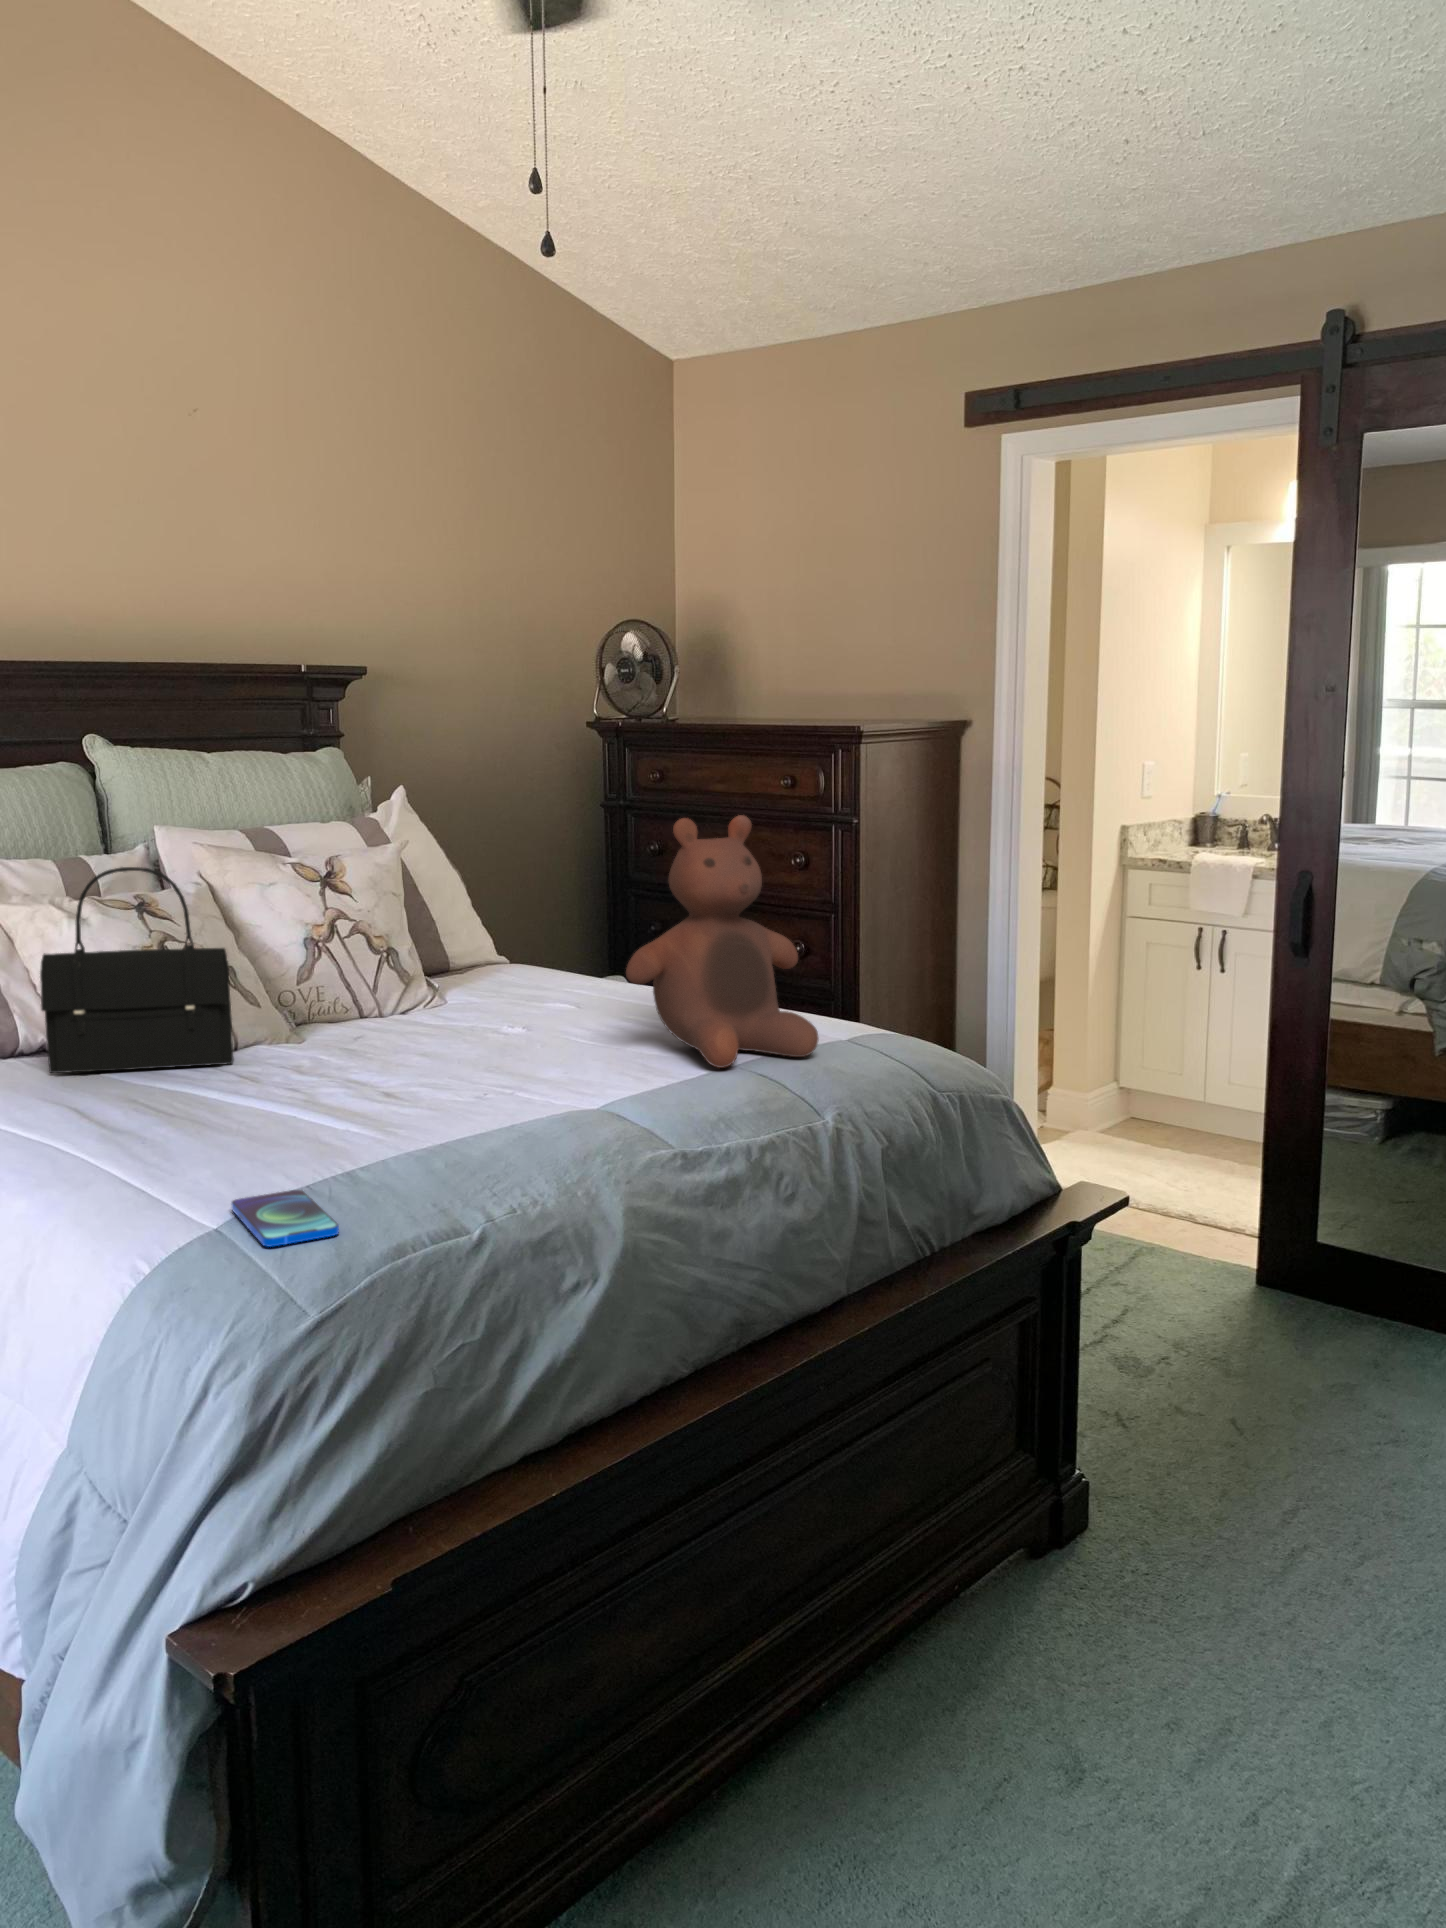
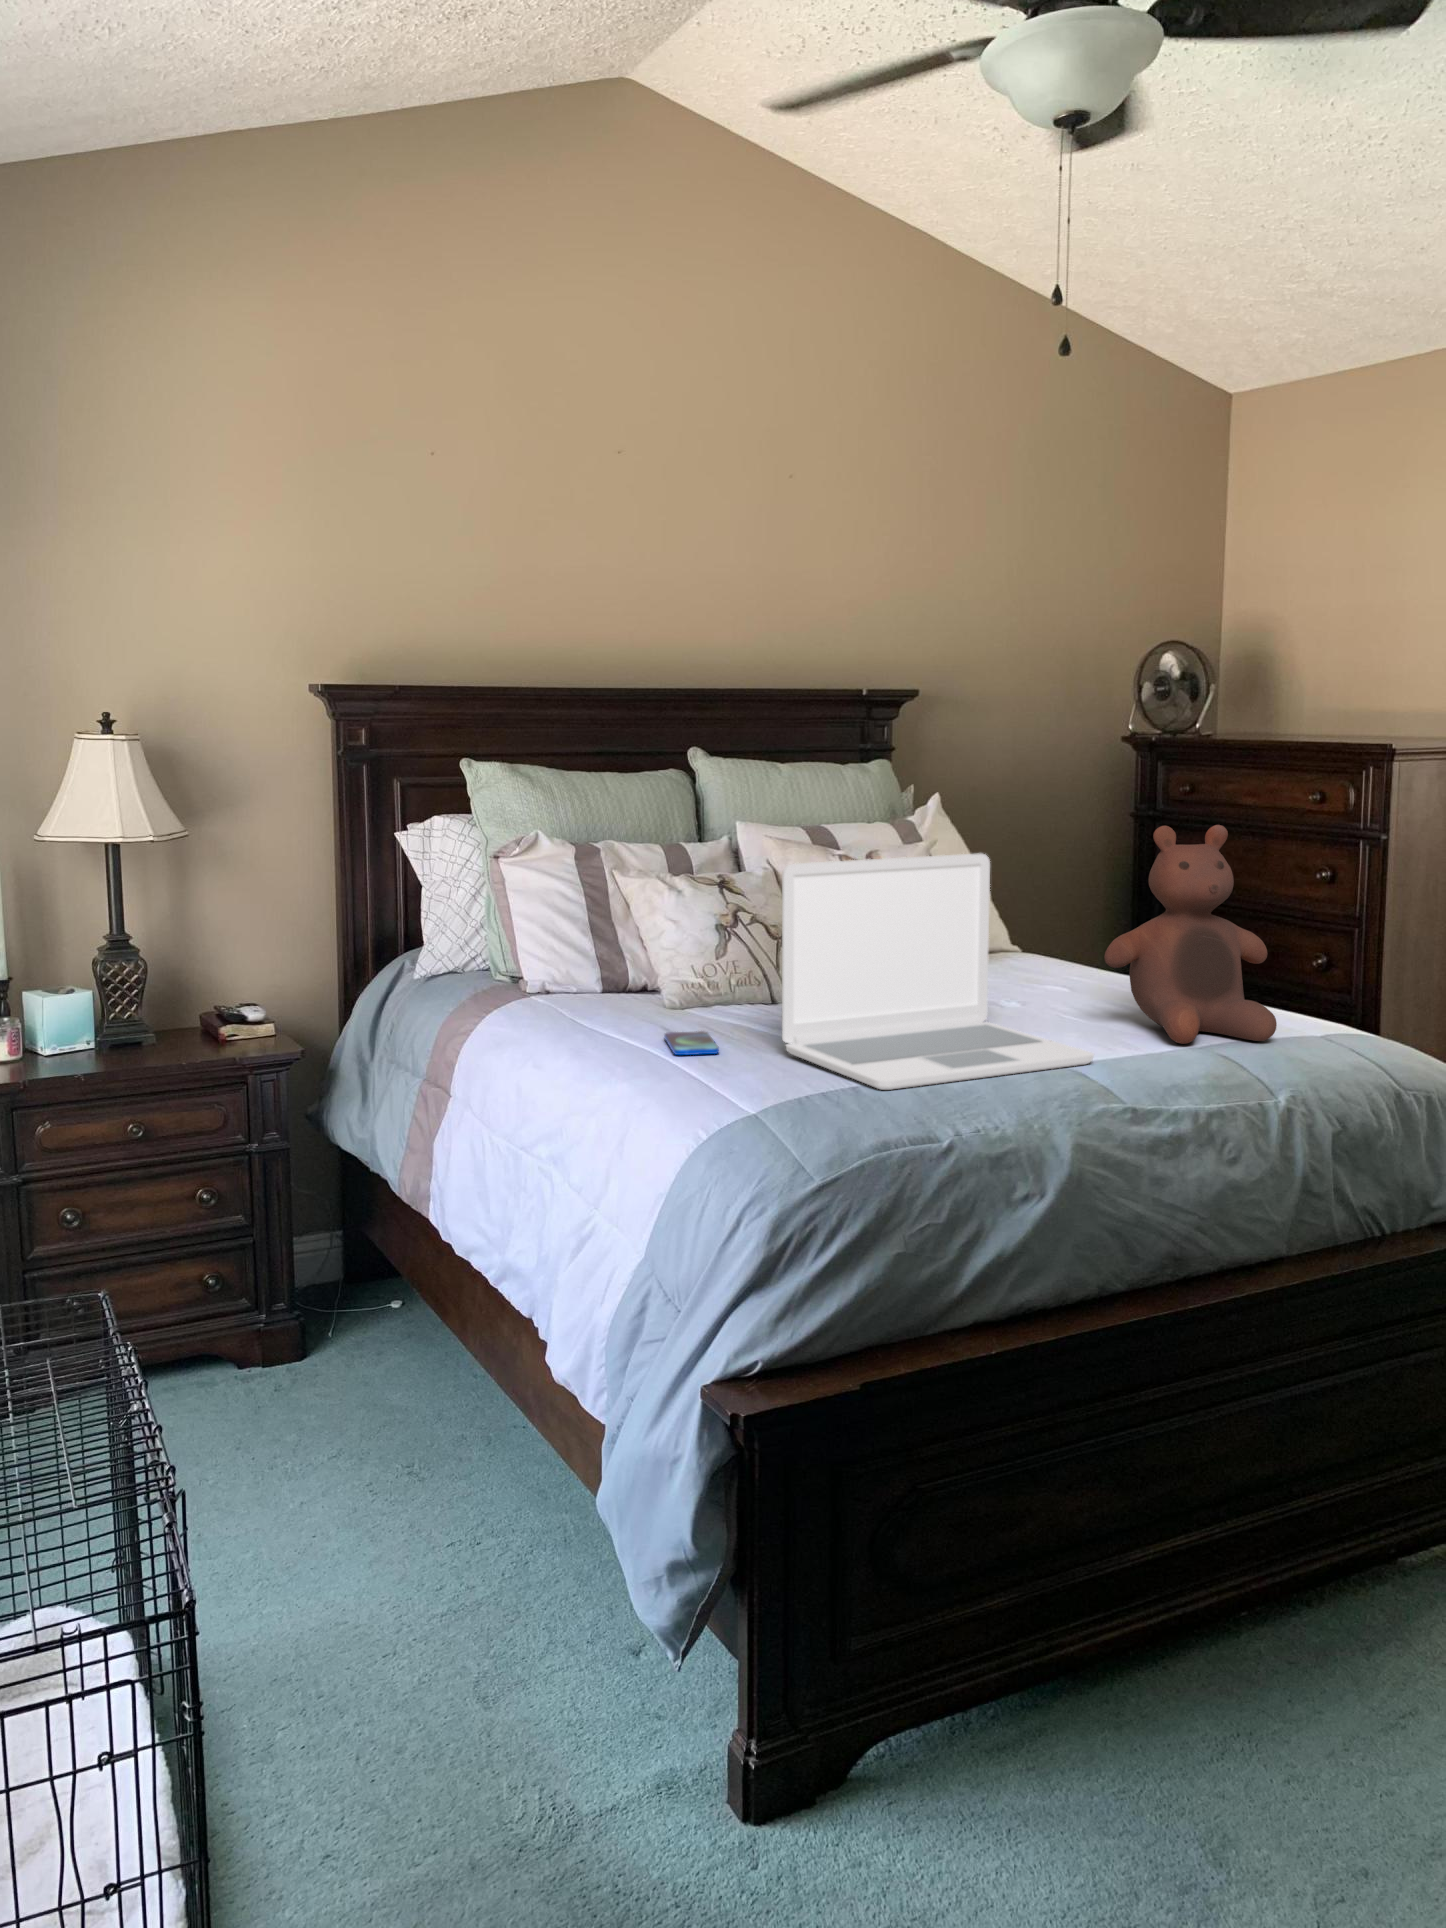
laptop: none [229,858,631,1168] -> present [782,853,1094,1090]
handbag: present [40,867,233,1073] -> none [645,851,783,1011]
smartphone: present [231,1190,339,1247] -> present [664,1031,719,1055]

